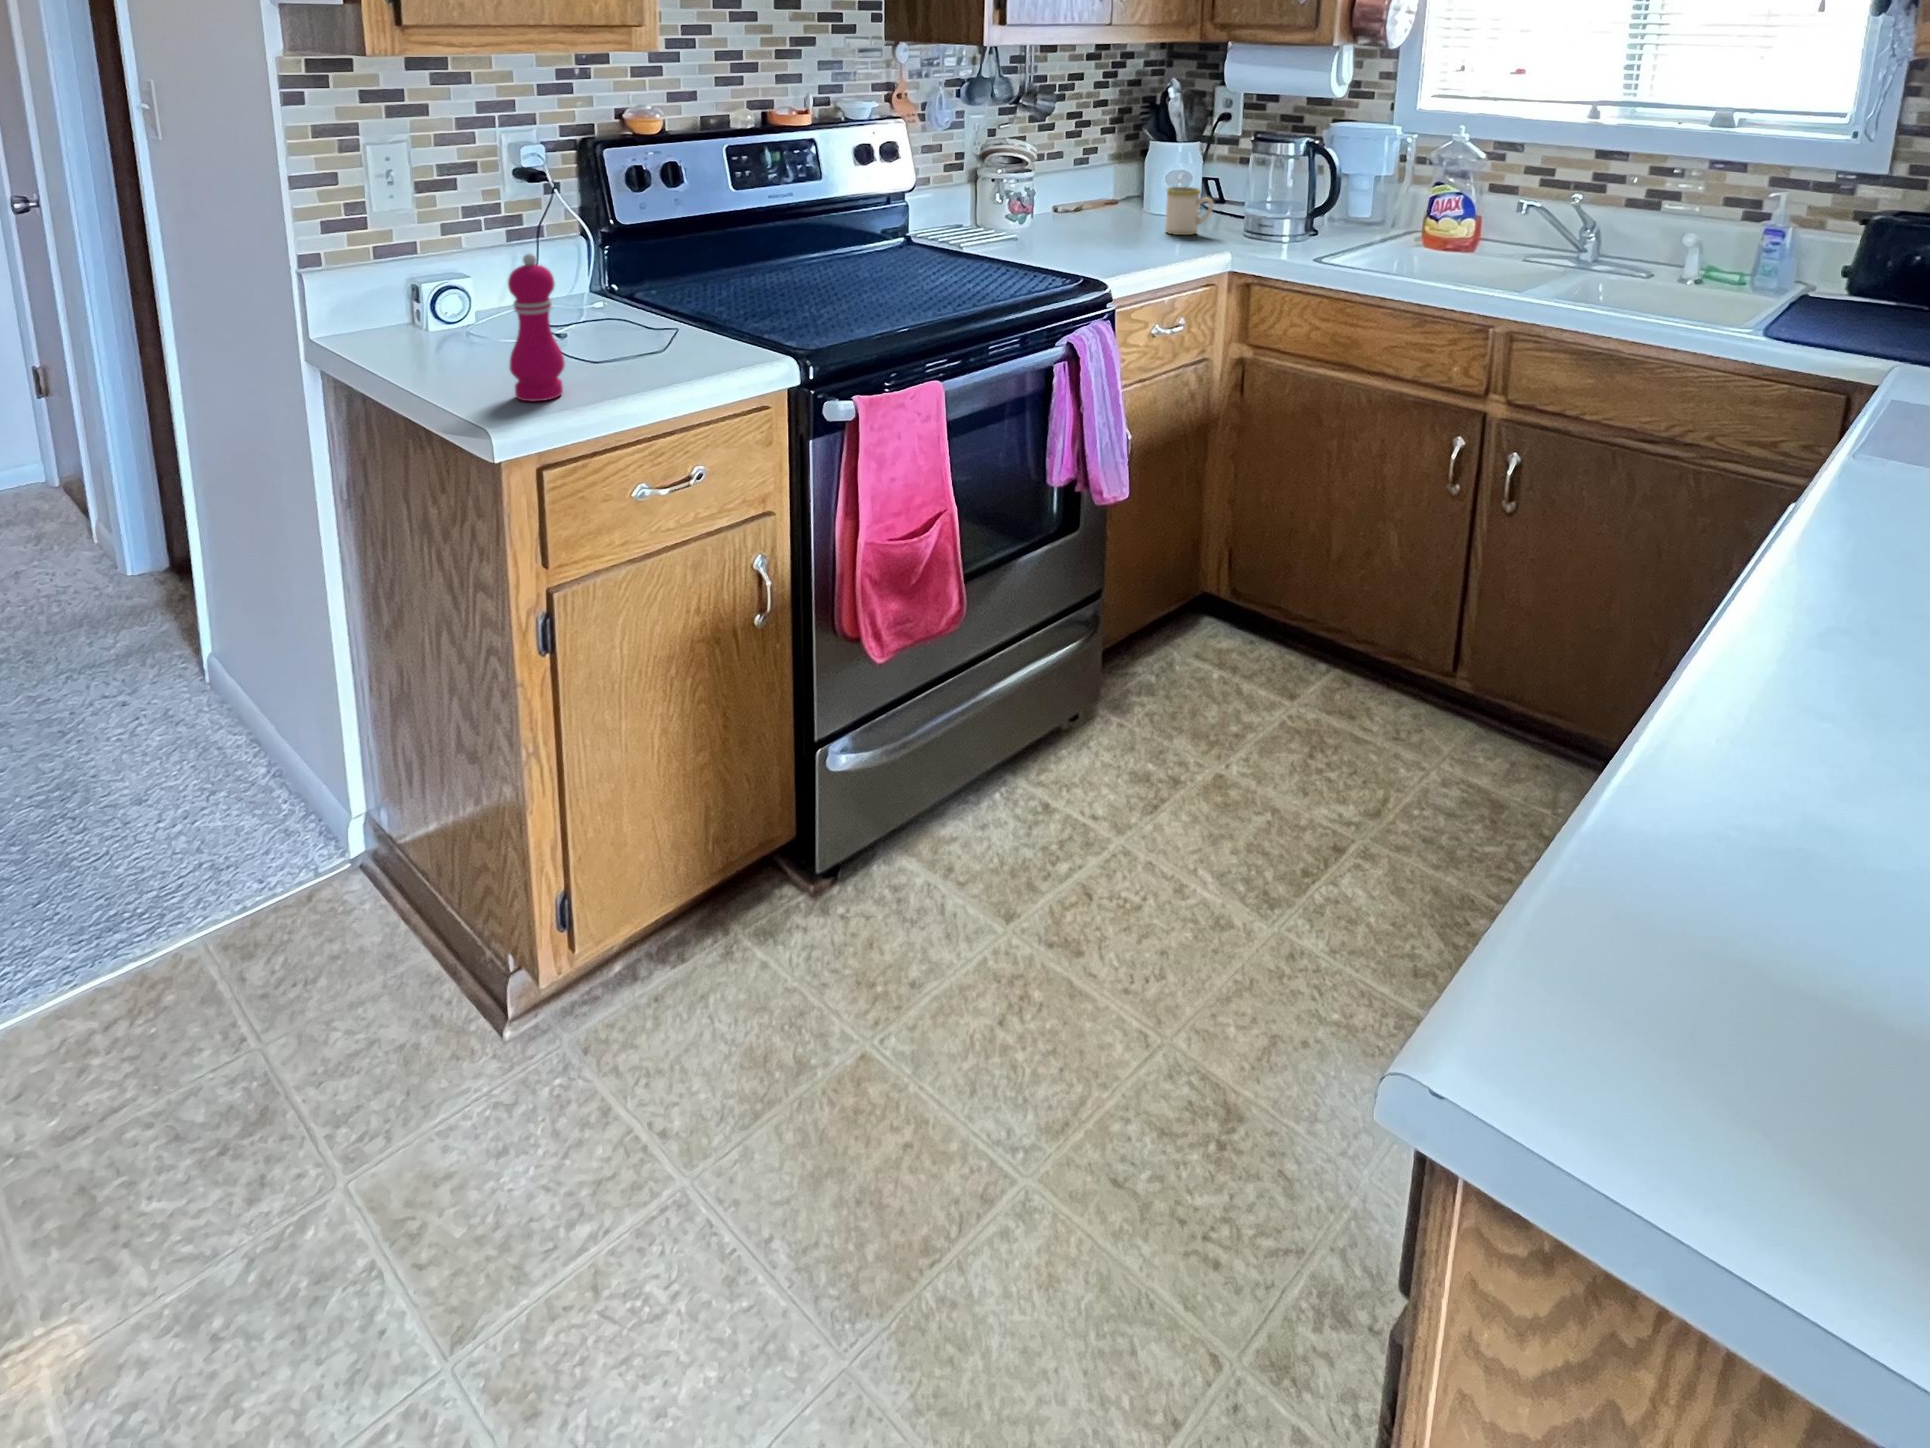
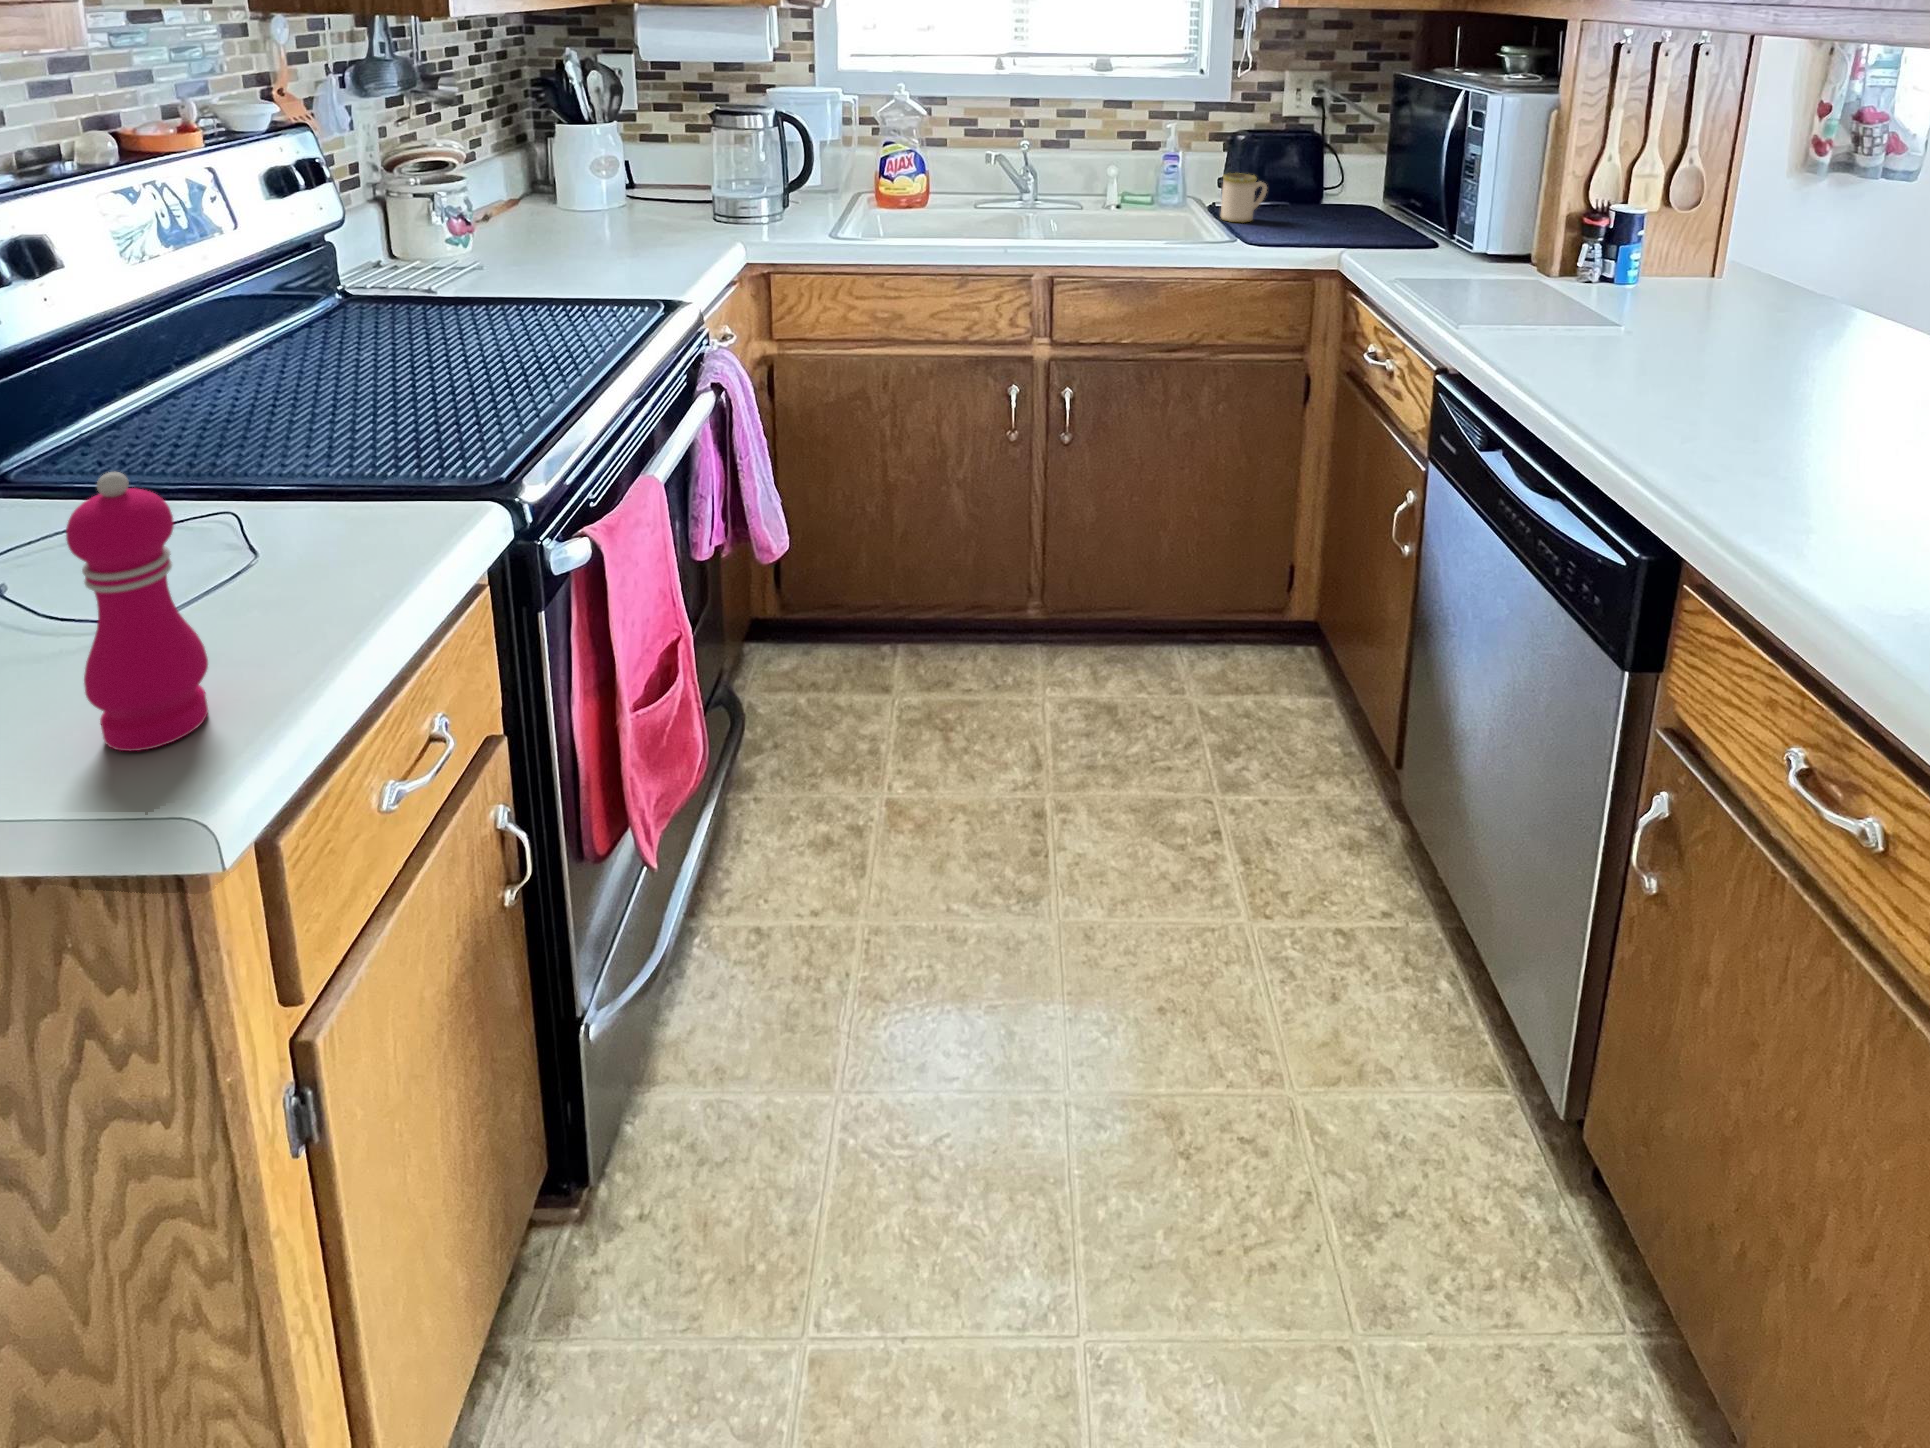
mug: present [1165,187,1214,235] -> present [1221,173,1267,222]

